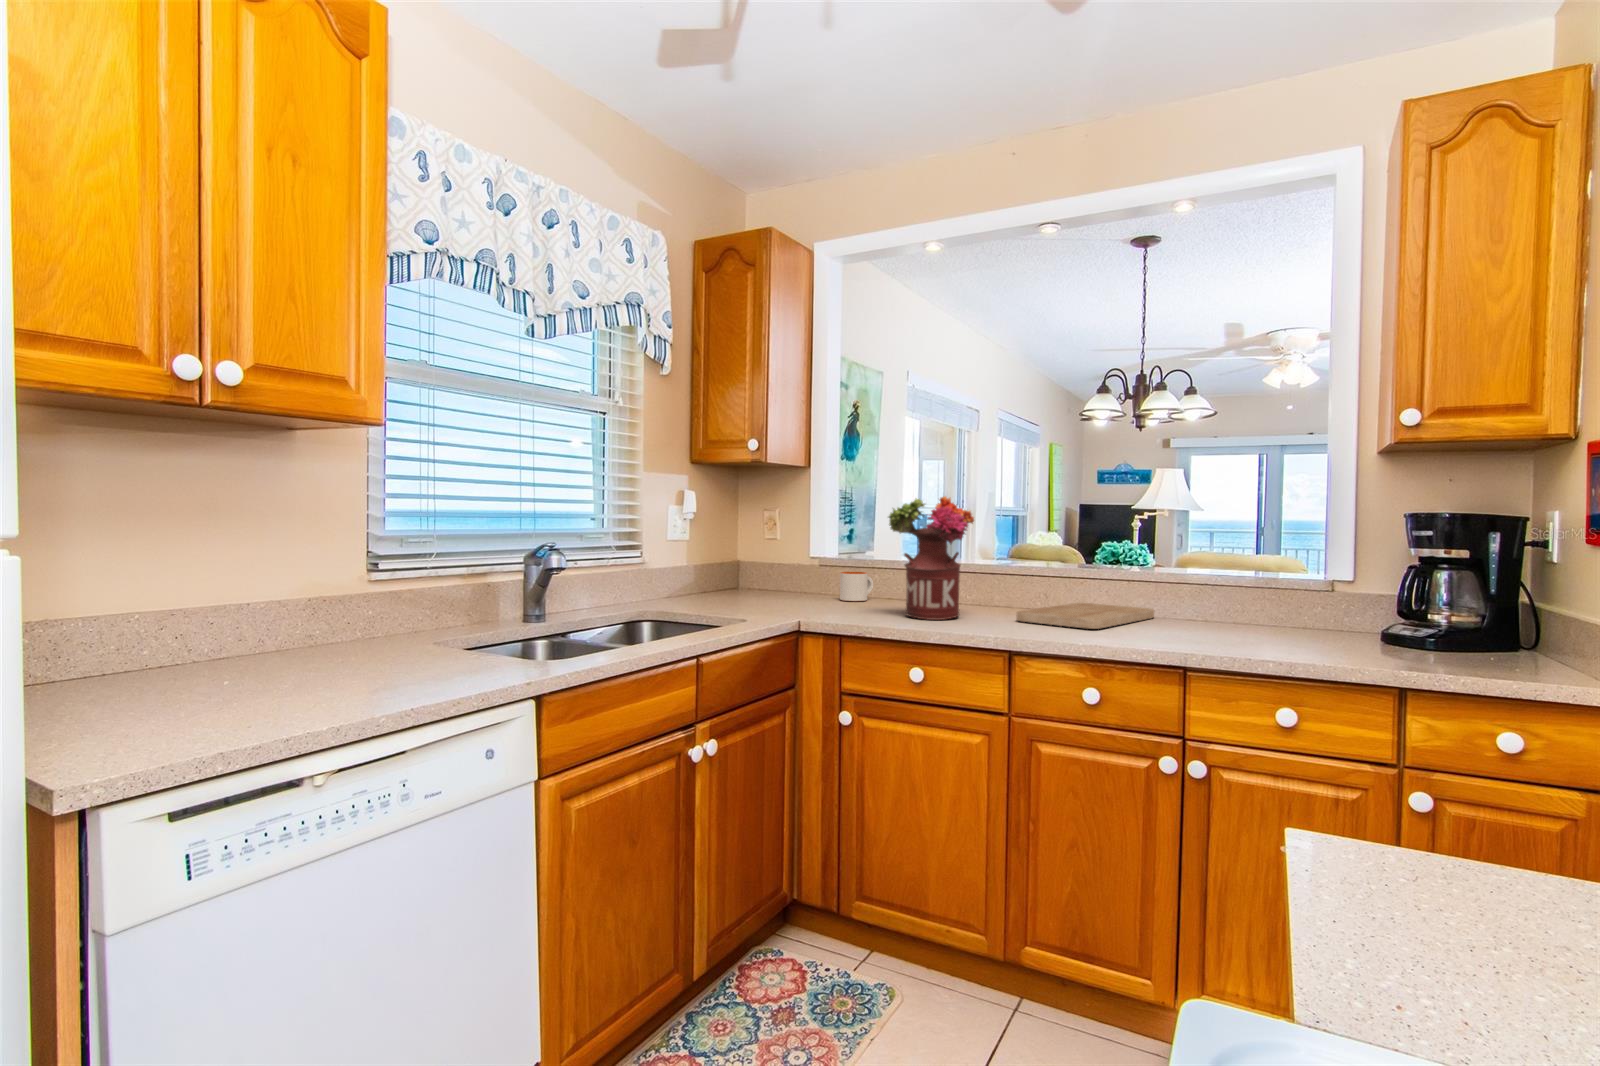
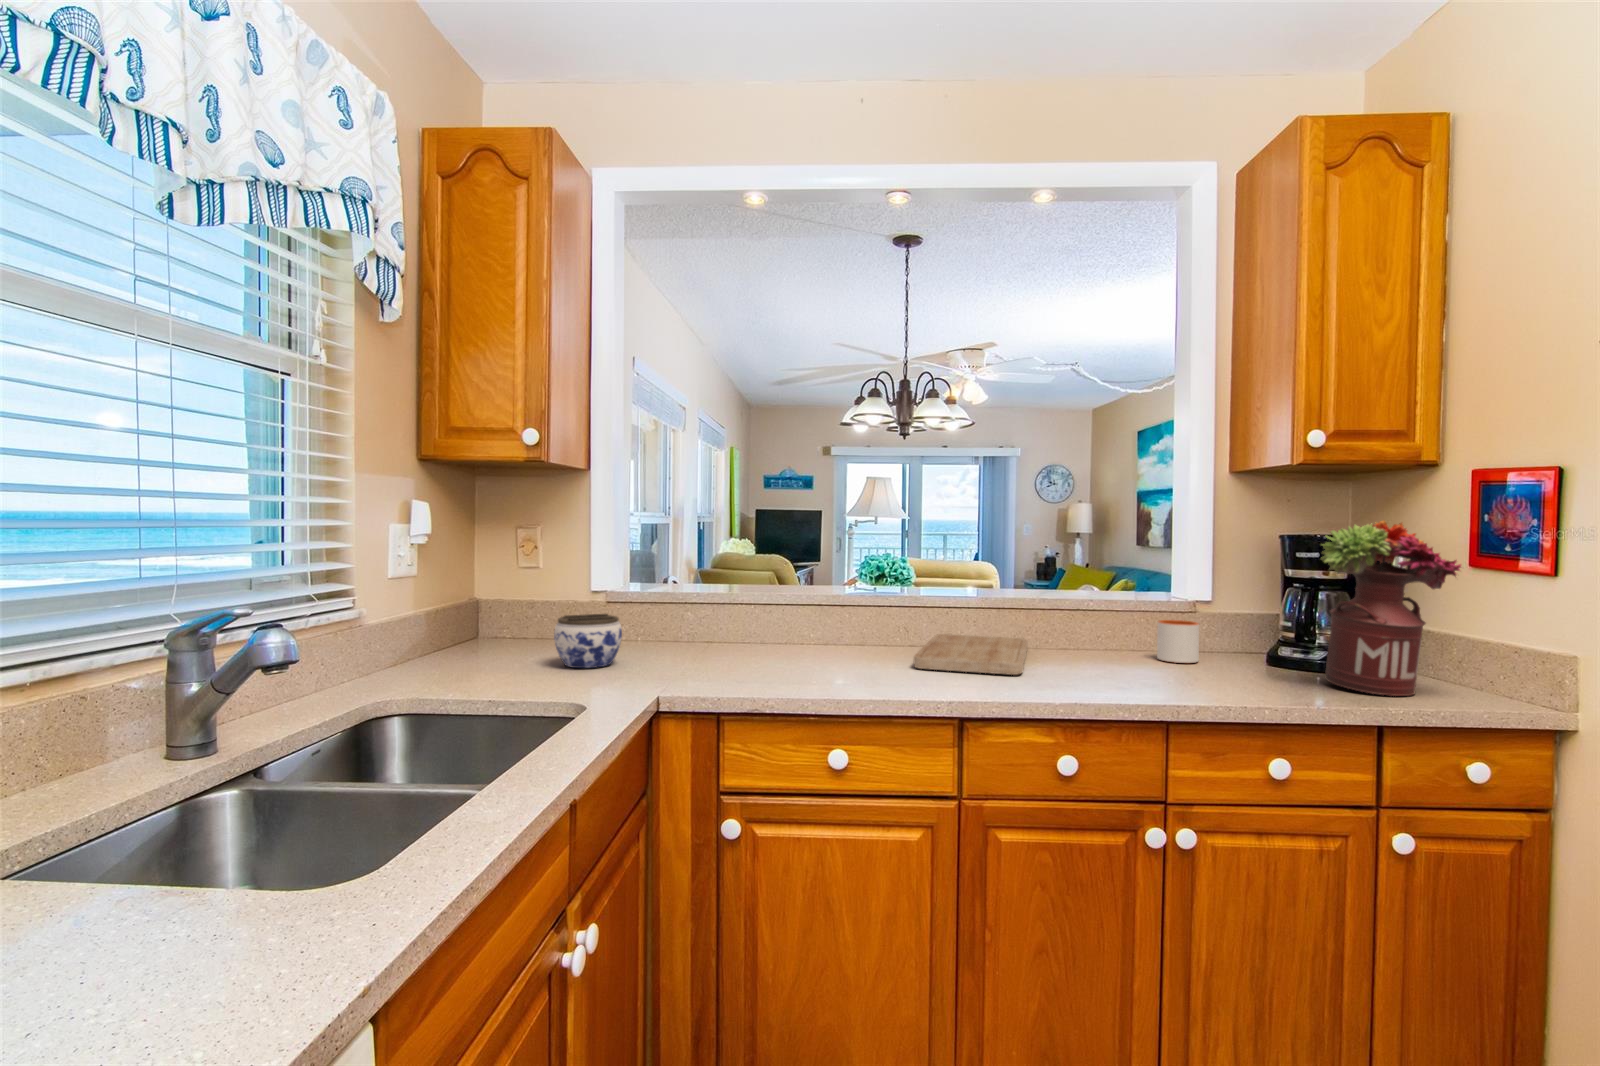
flower arrangement: present [888,496,974,620] -> present [1321,521,1461,696]
jar: none [761,570,807,606] -> present [554,614,622,668]
mug: present [840,572,873,601] -> present [1157,620,1199,663]

